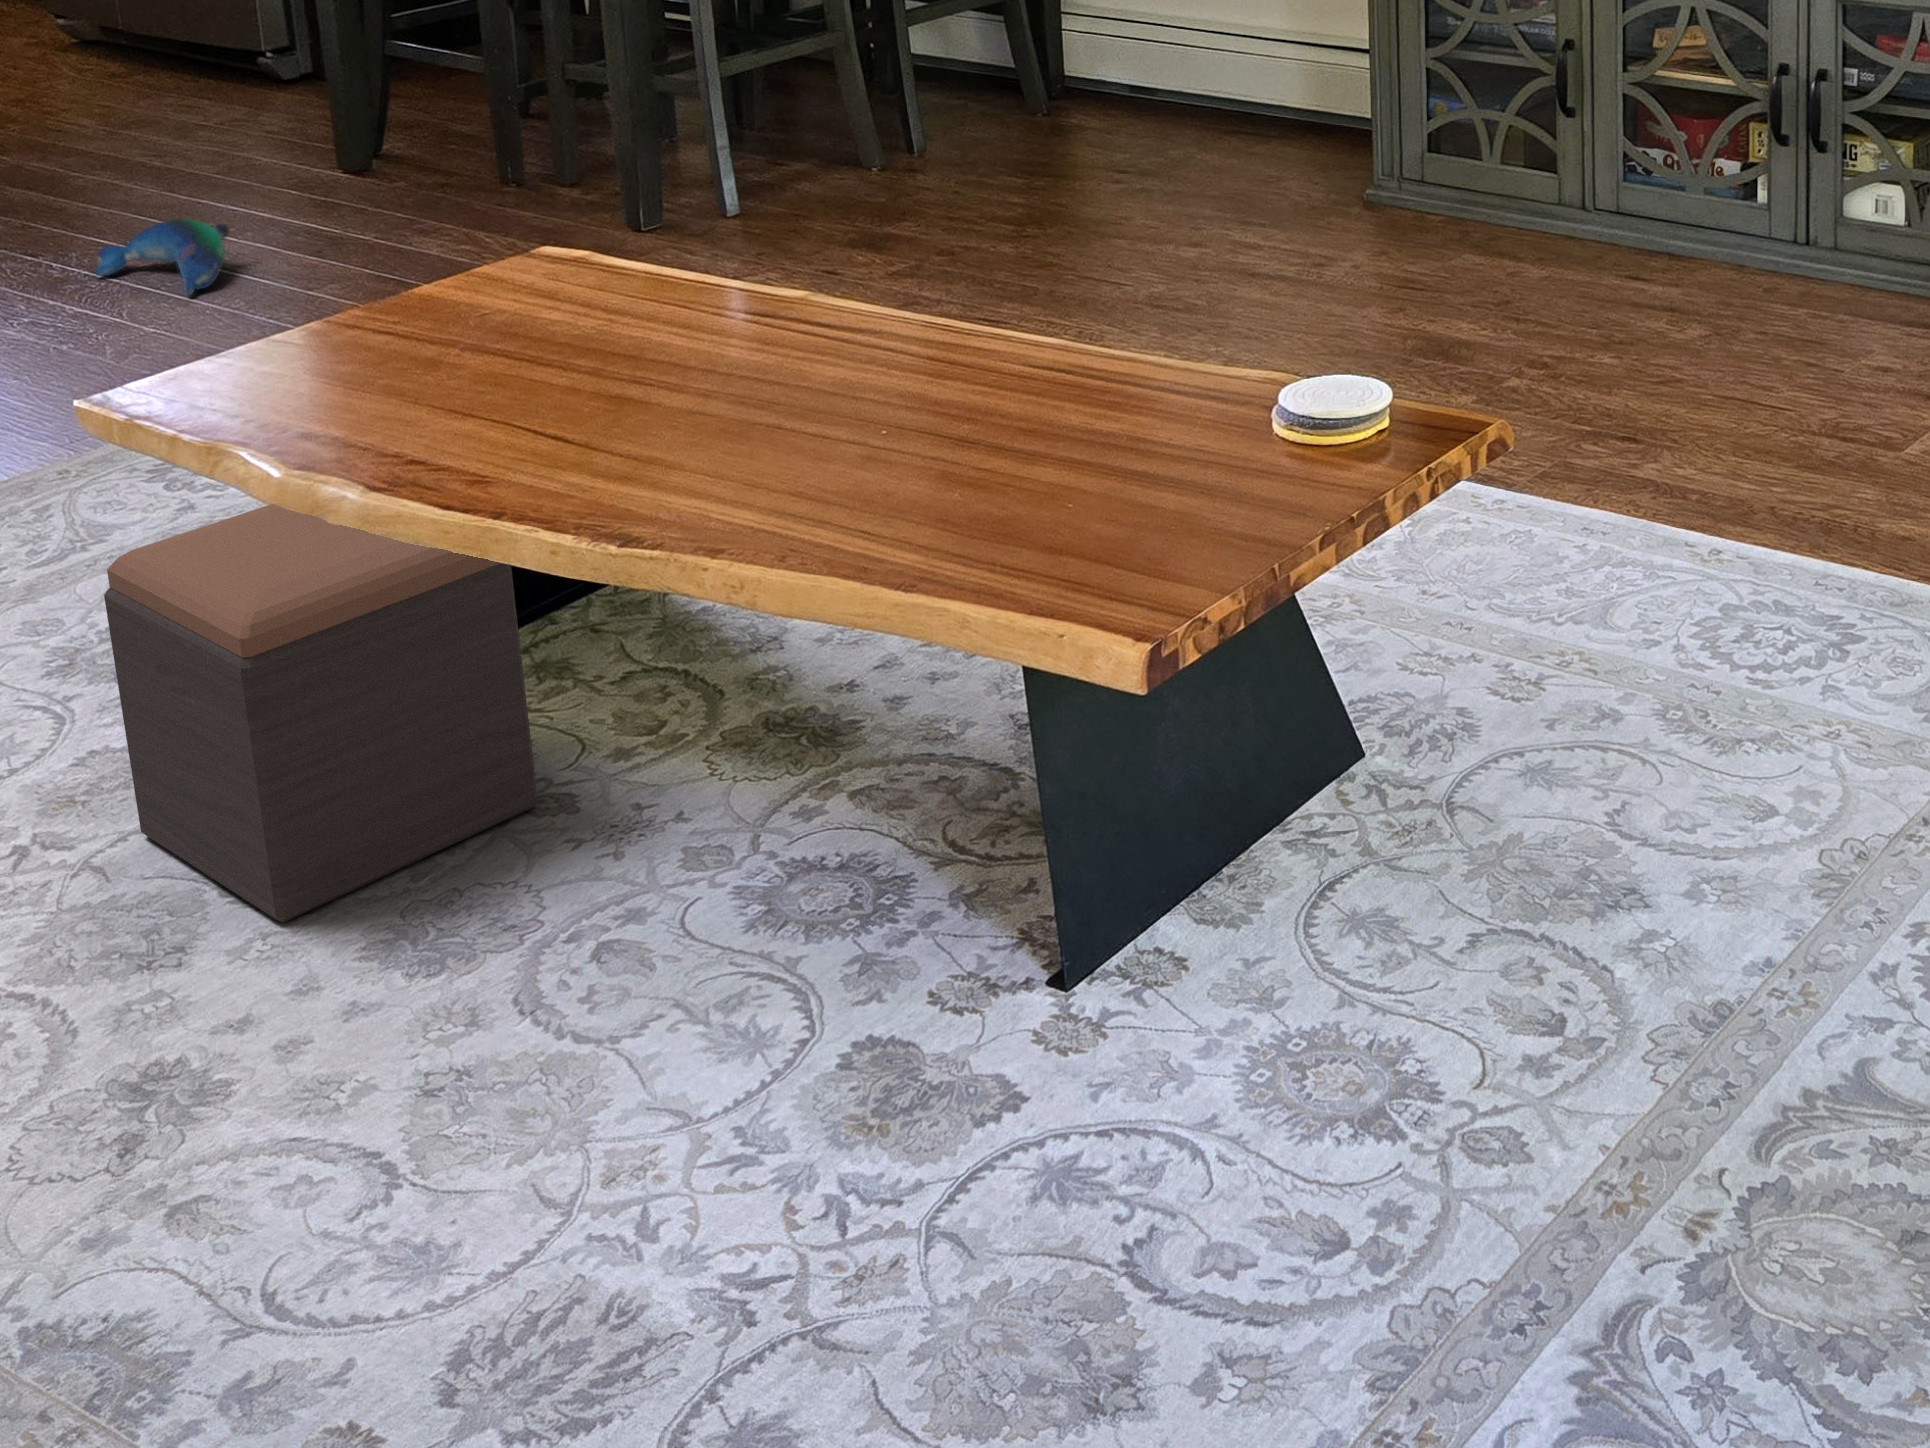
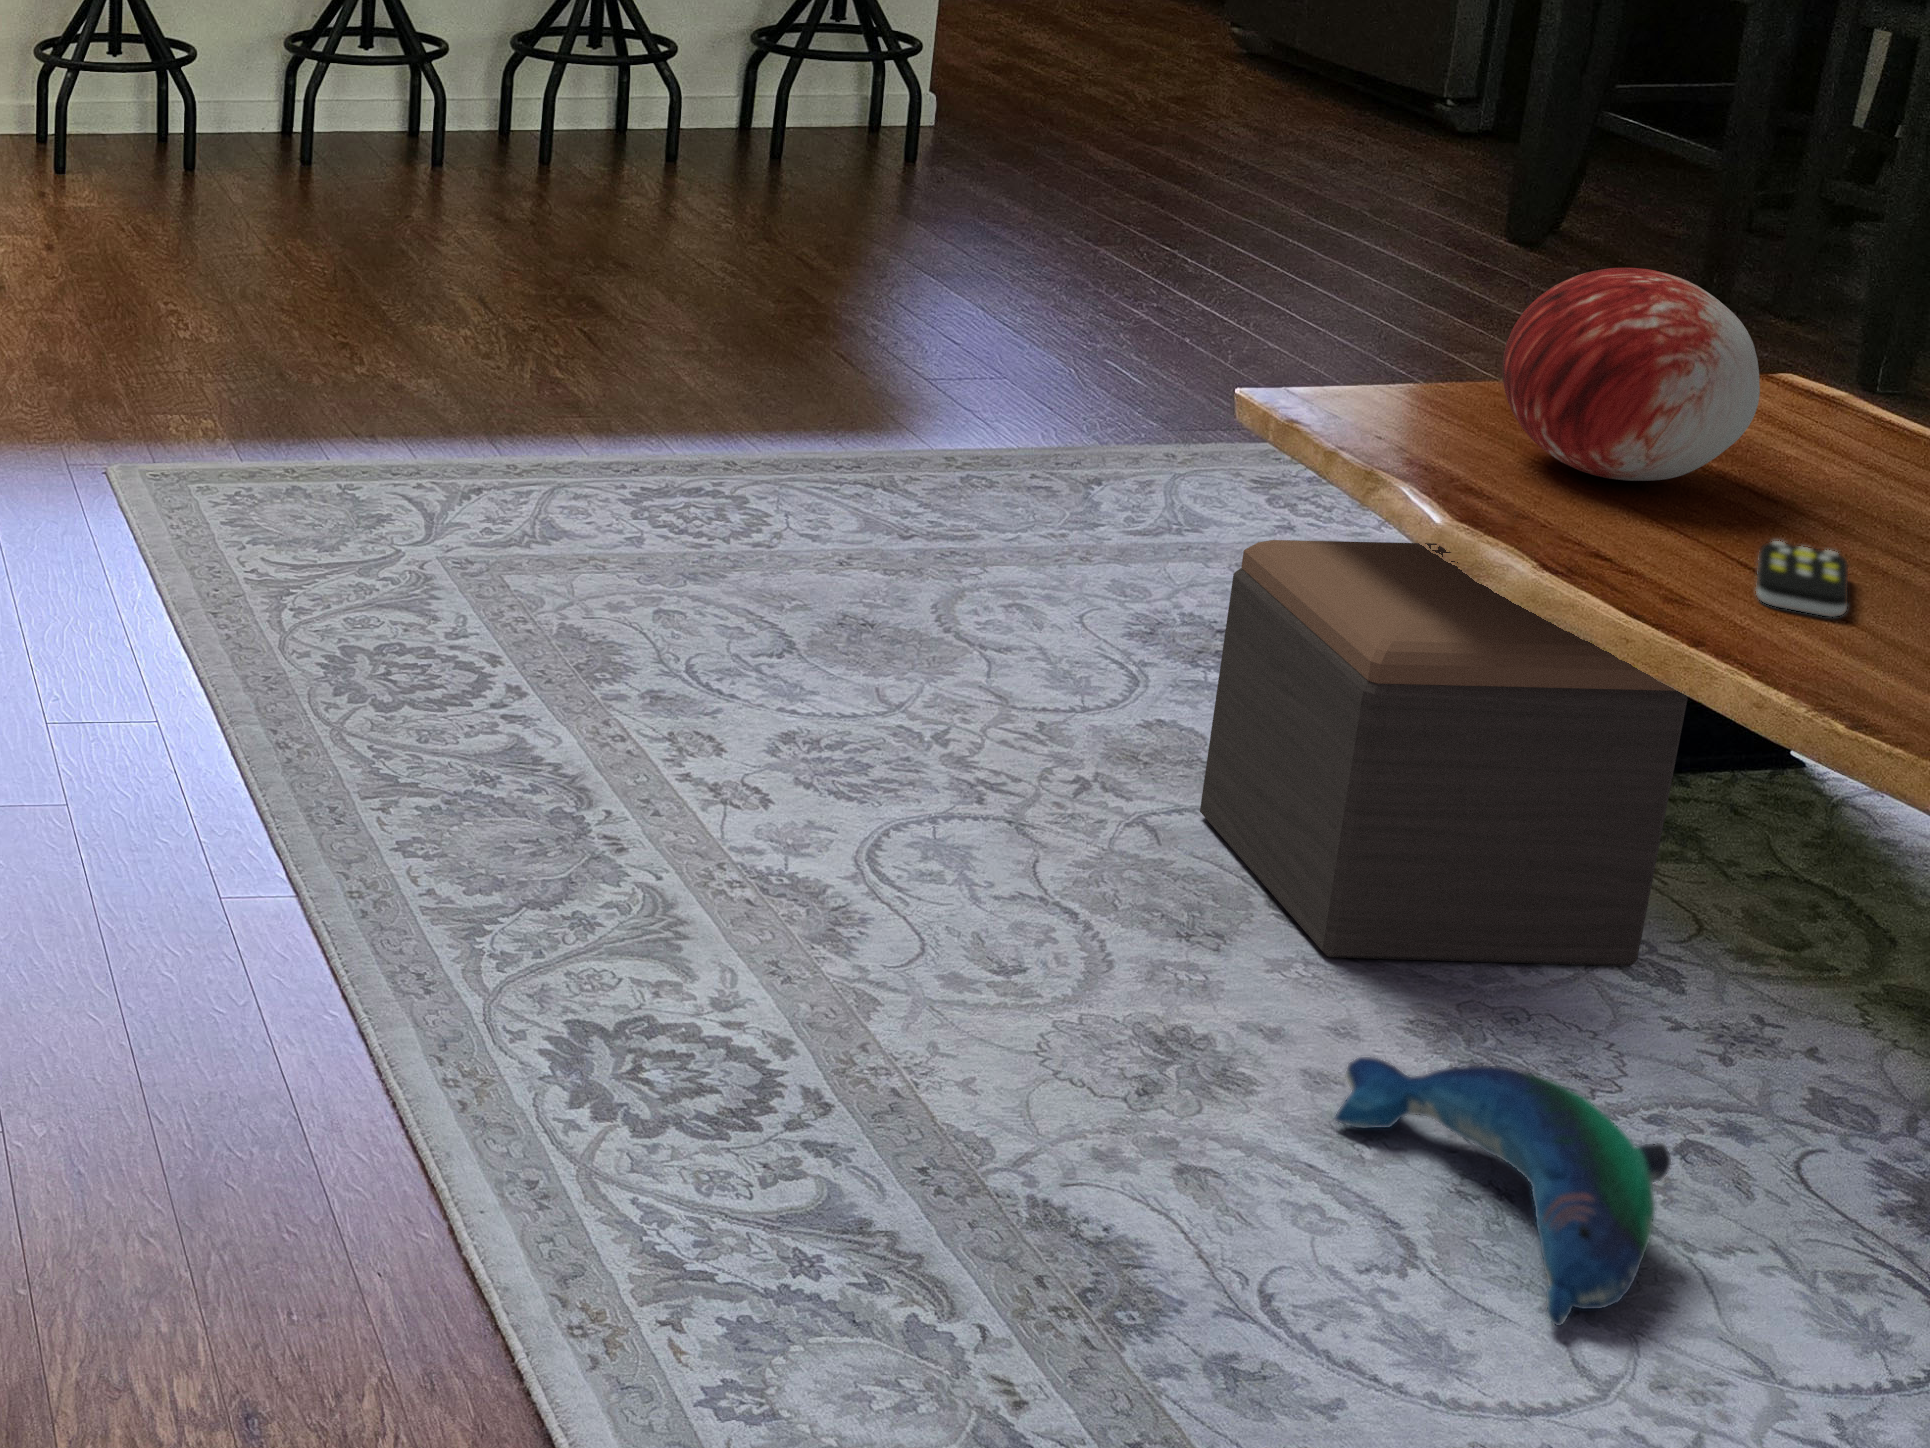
decorative orb: none [294,204,505,395] -> present [1502,268,1760,481]
plush toy: present [96,219,228,295] -> present [1335,1057,1671,1326]
remote control: none [530,405,599,469] -> present [1756,541,1848,617]

